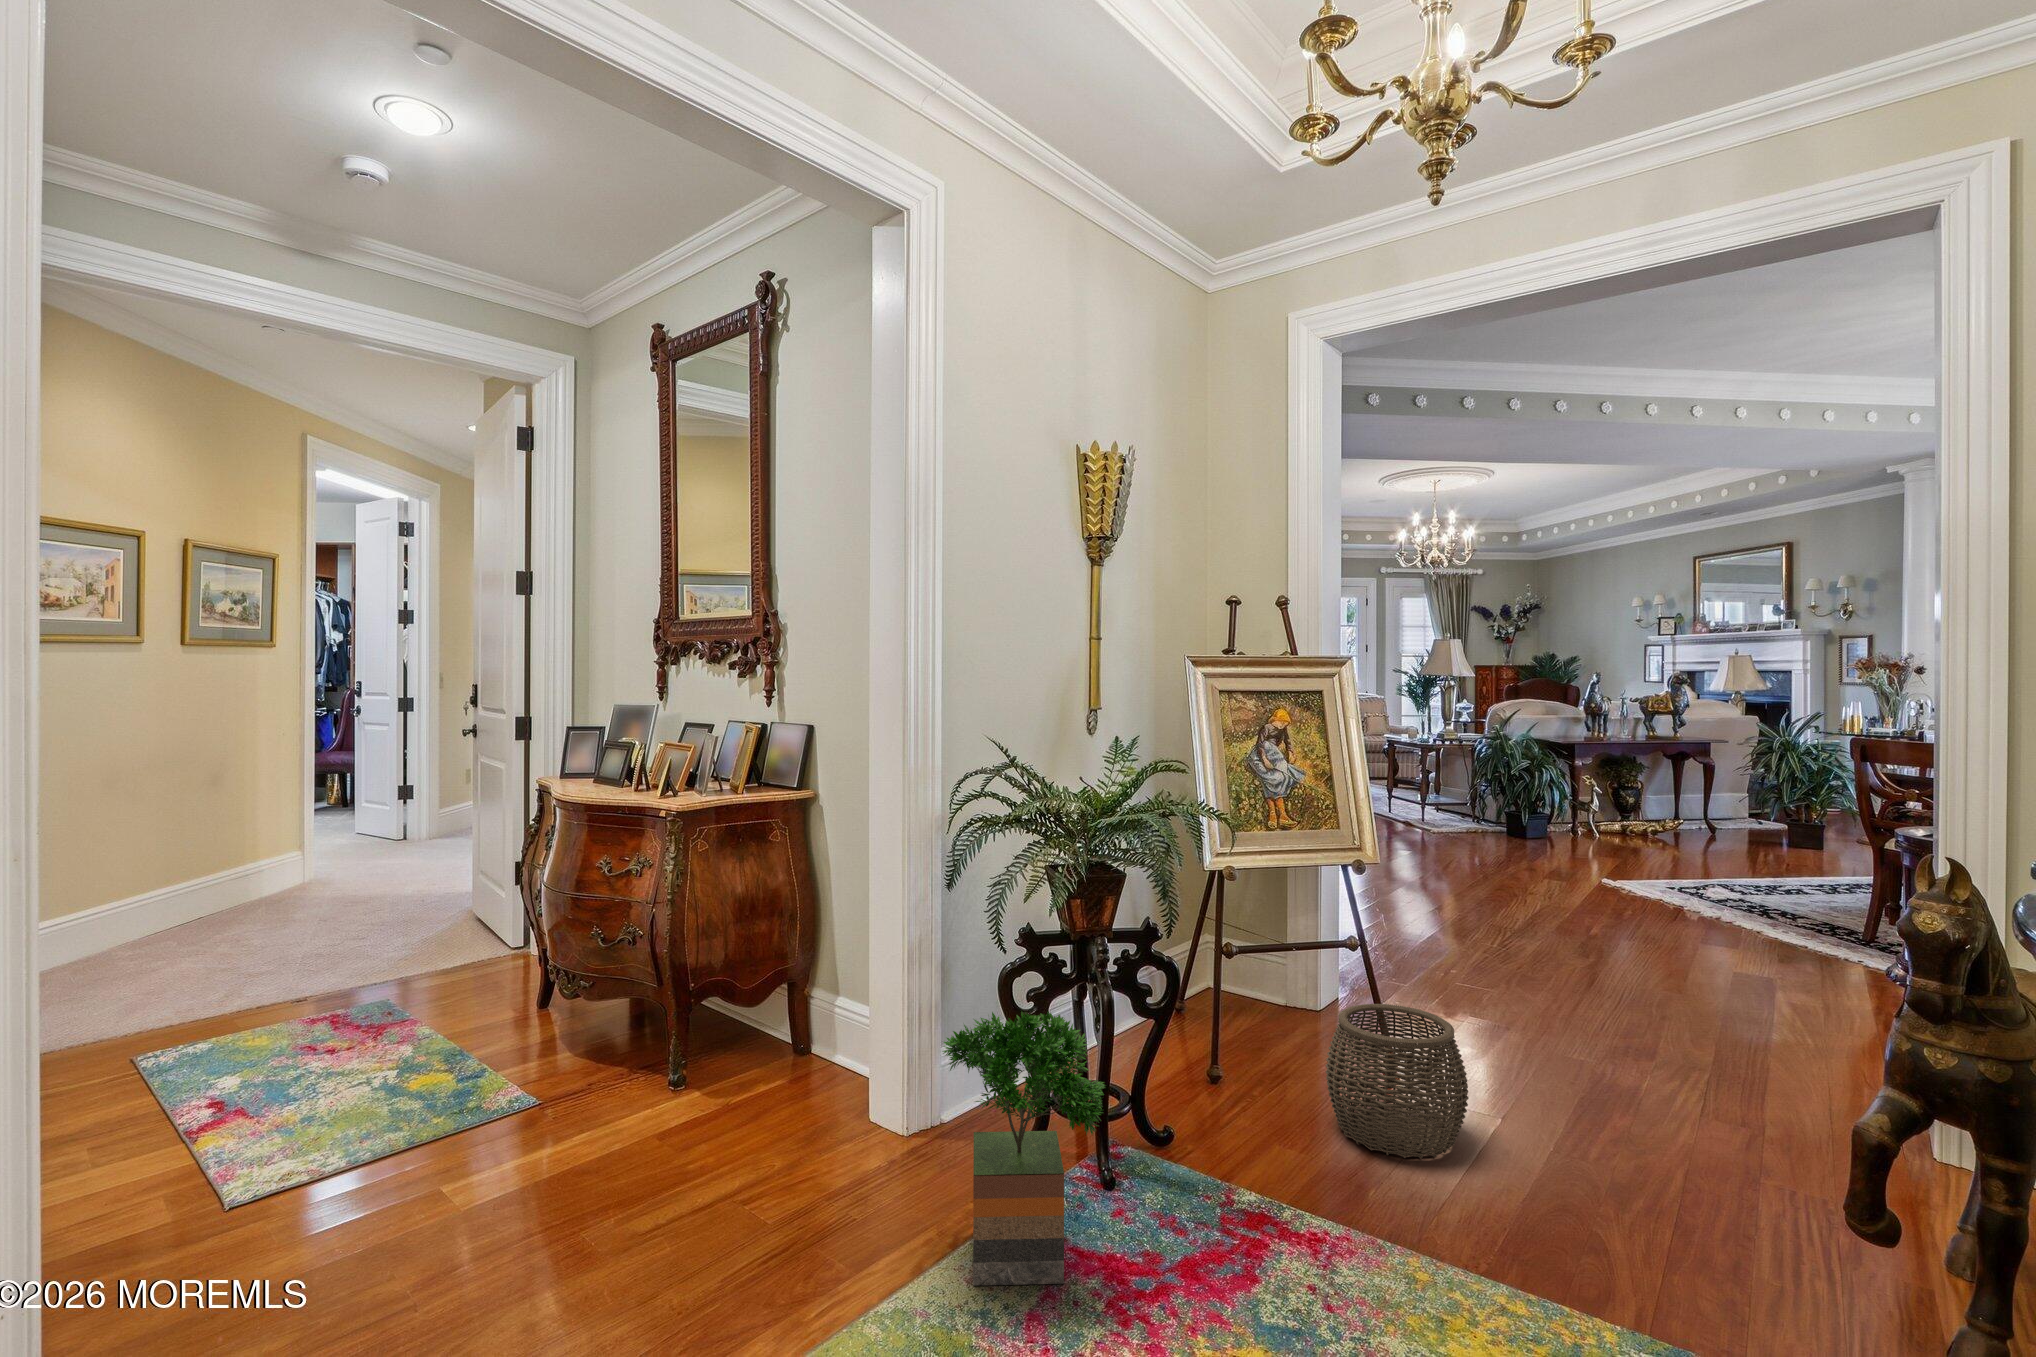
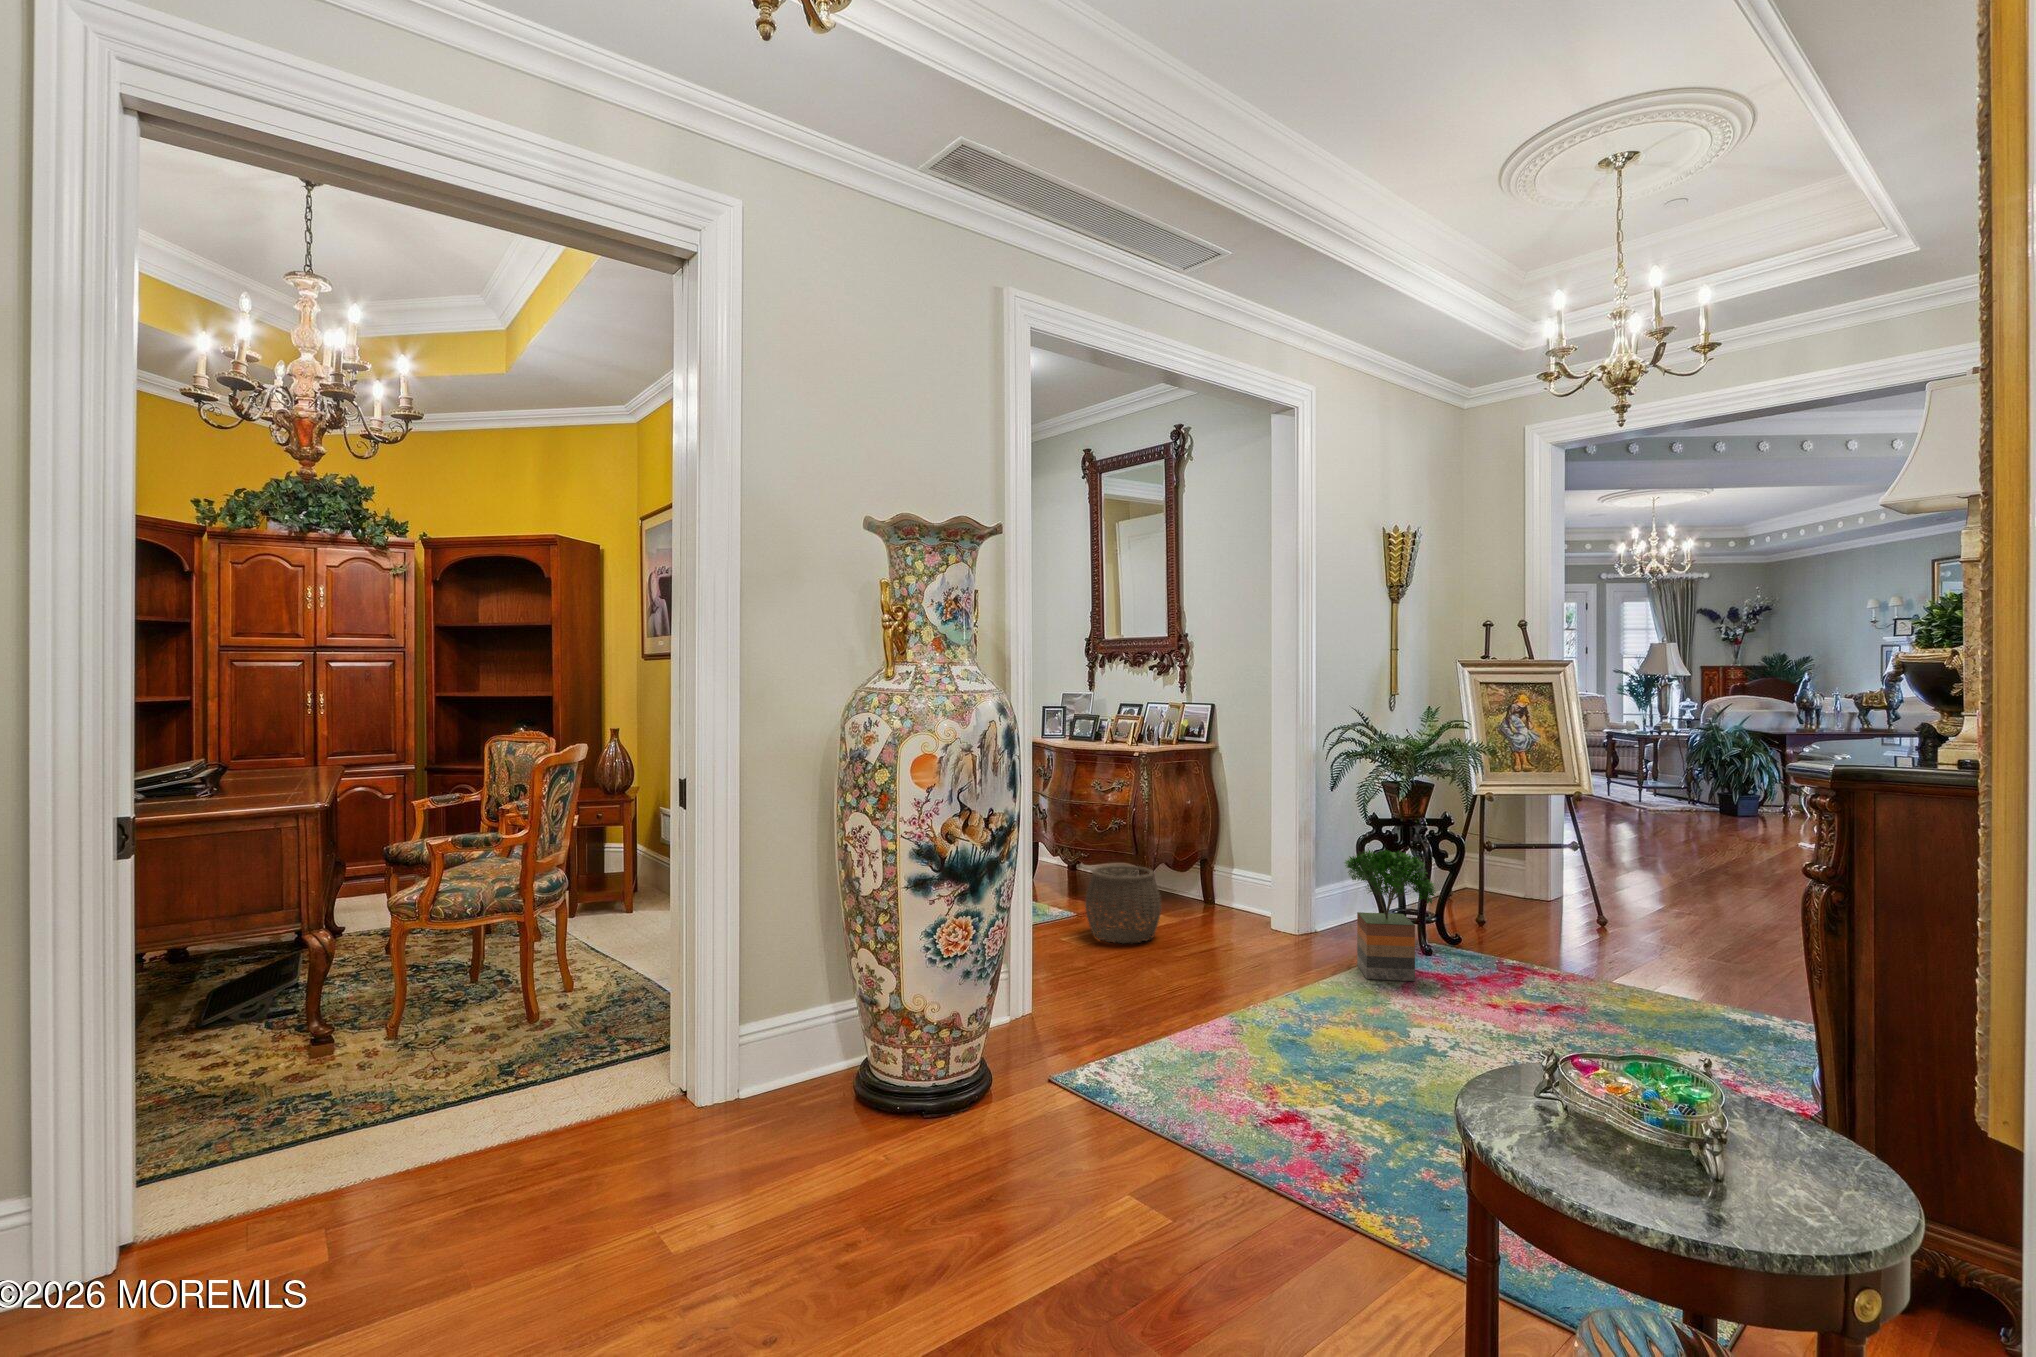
woven basket: present [1326,1004,1469,1159] -> present [1085,865,1161,943]

